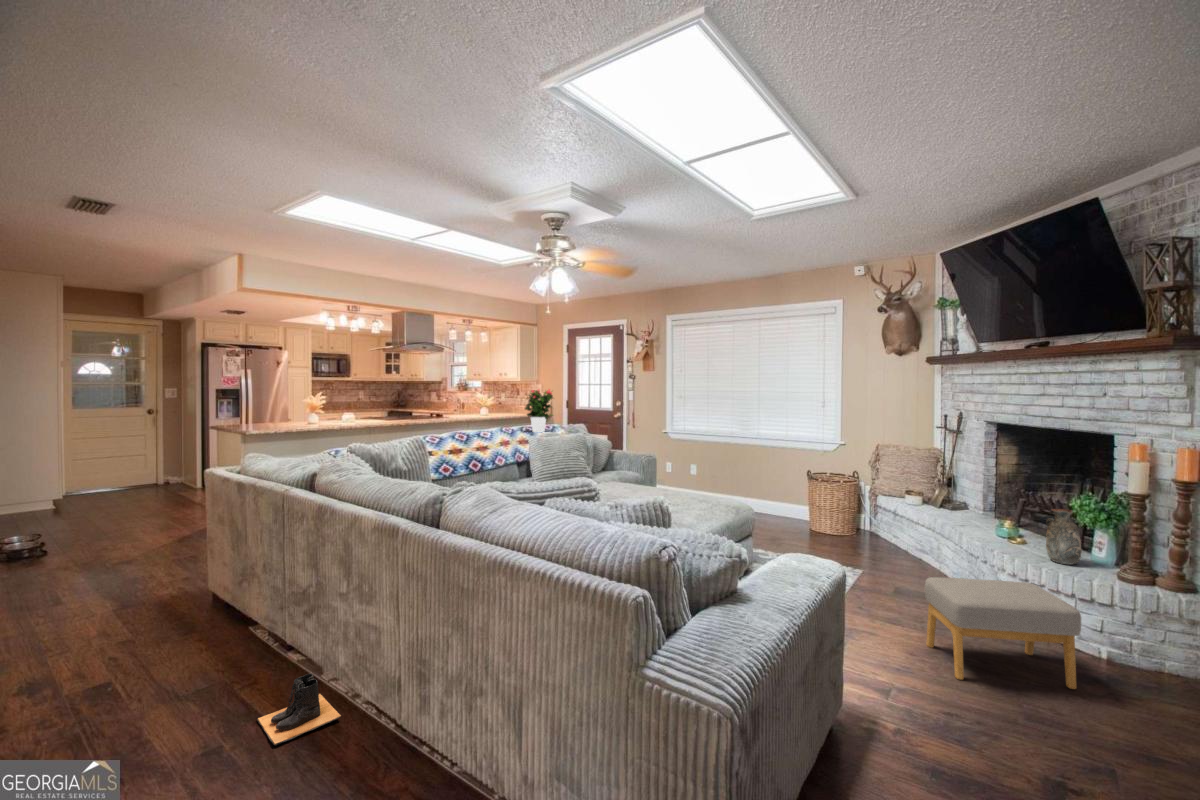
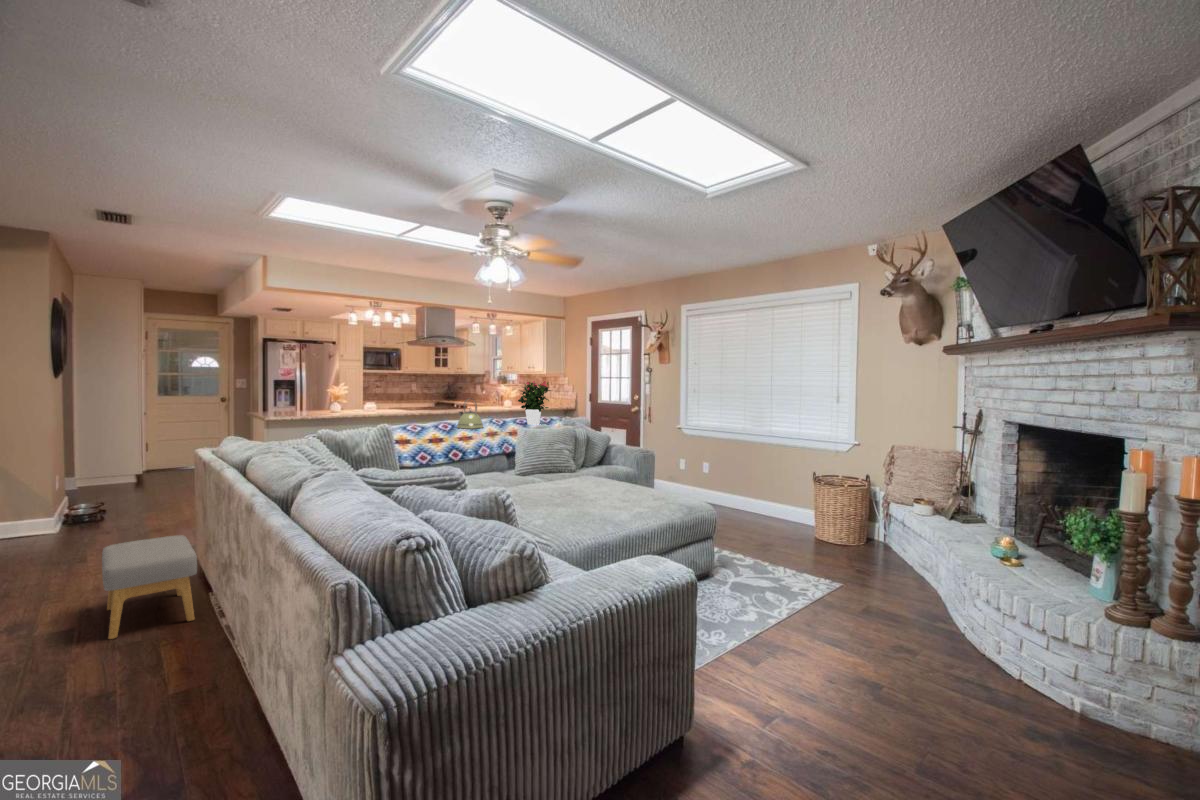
kettle: none [469,407,497,438] -> present [457,401,483,429]
decorative vase: present [1046,509,1082,564] -> none [1028,526,1071,594]
footstool: present [925,577,1081,689] -> present [102,536,197,639]
boots: present [257,674,341,745] -> none [142,640,214,701]

